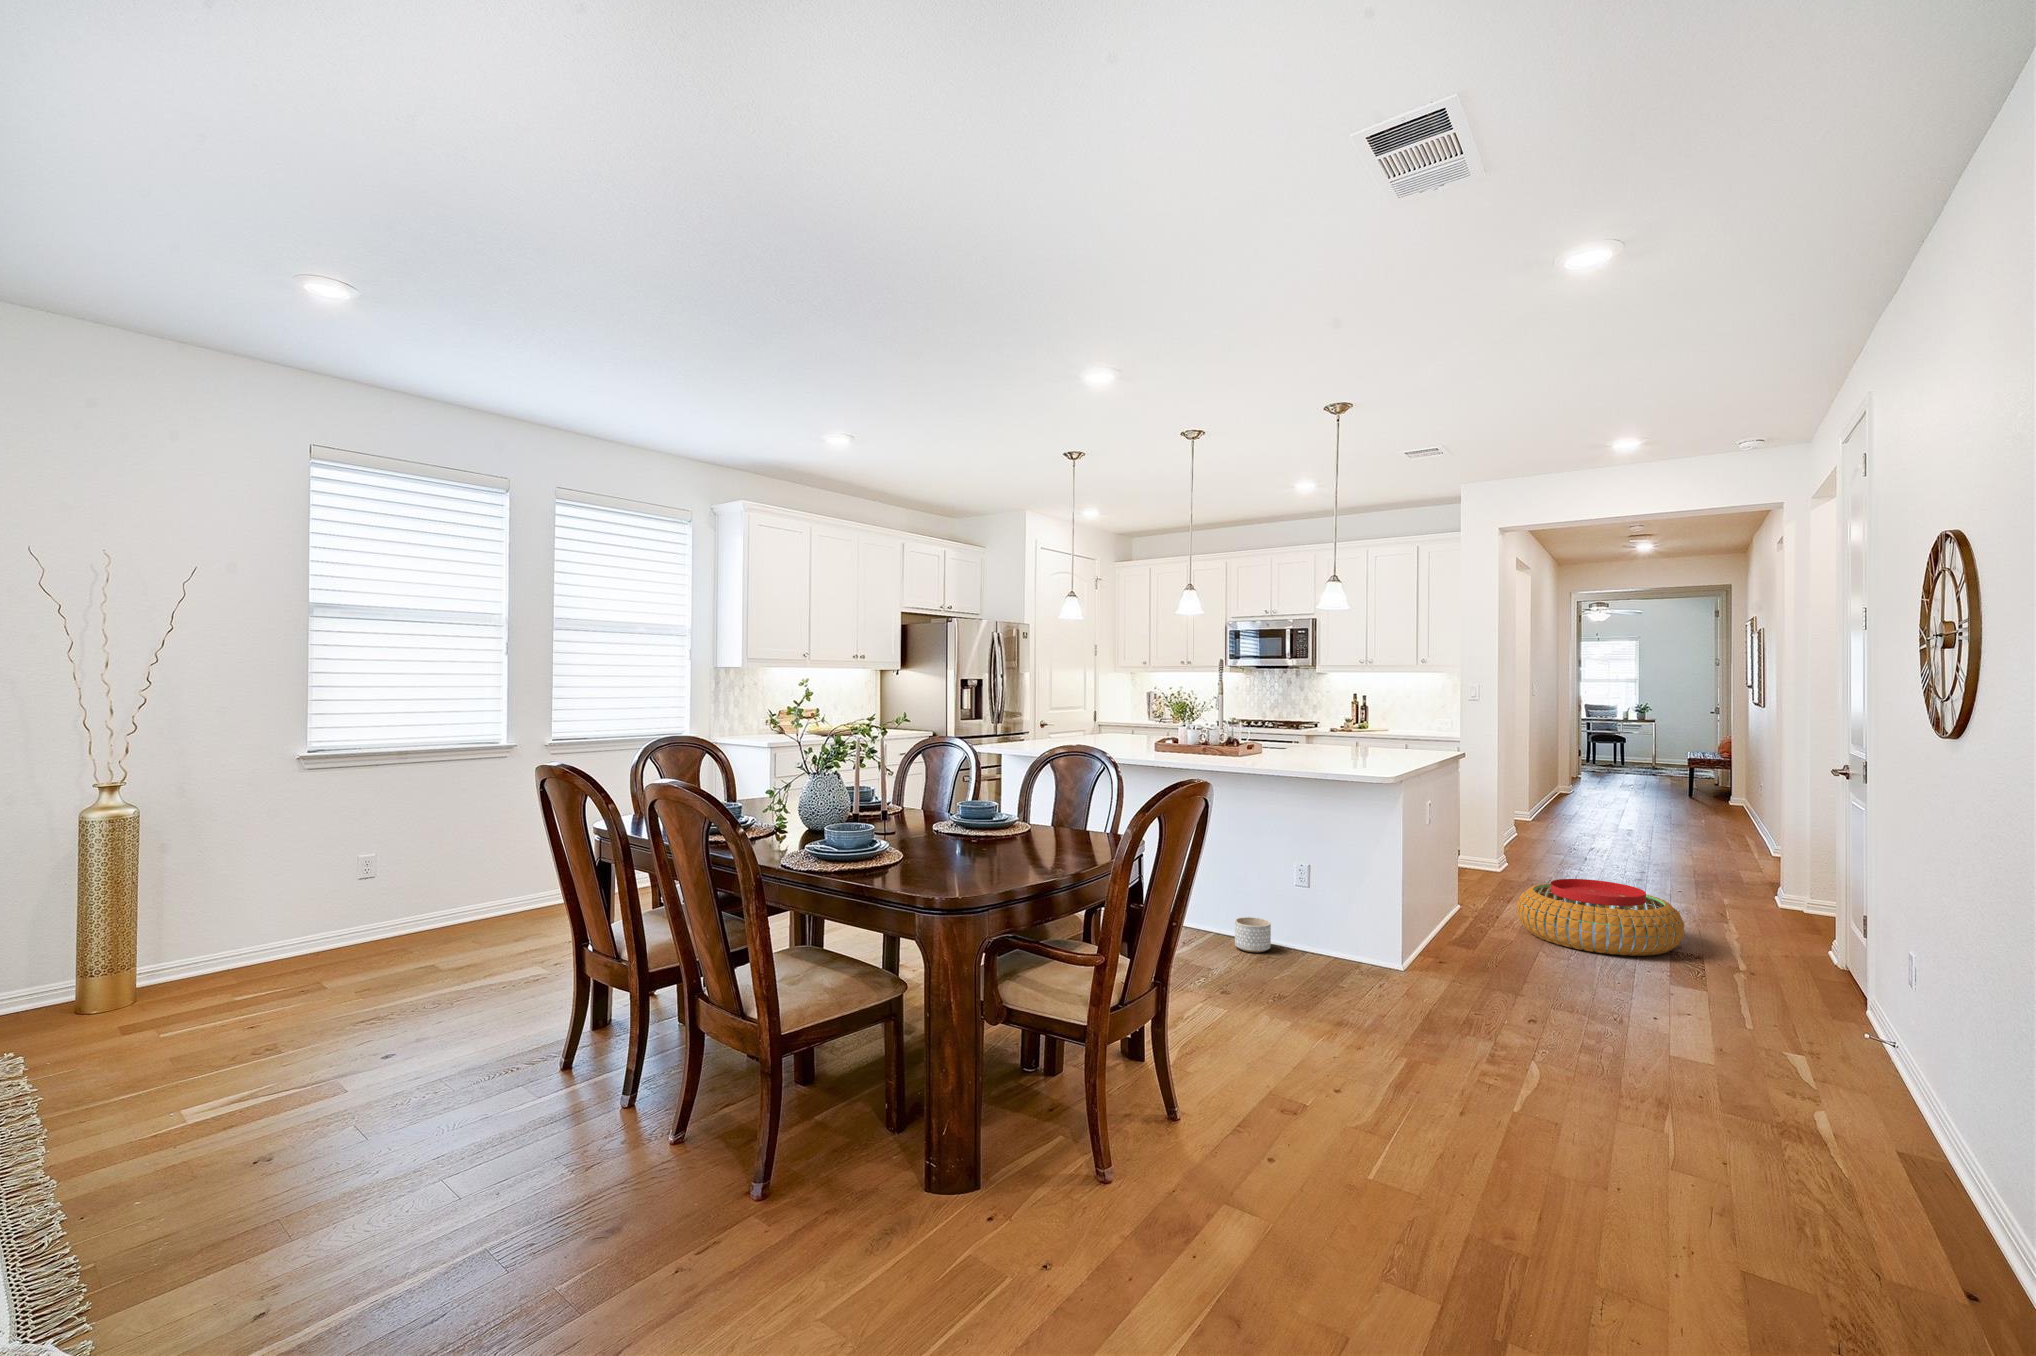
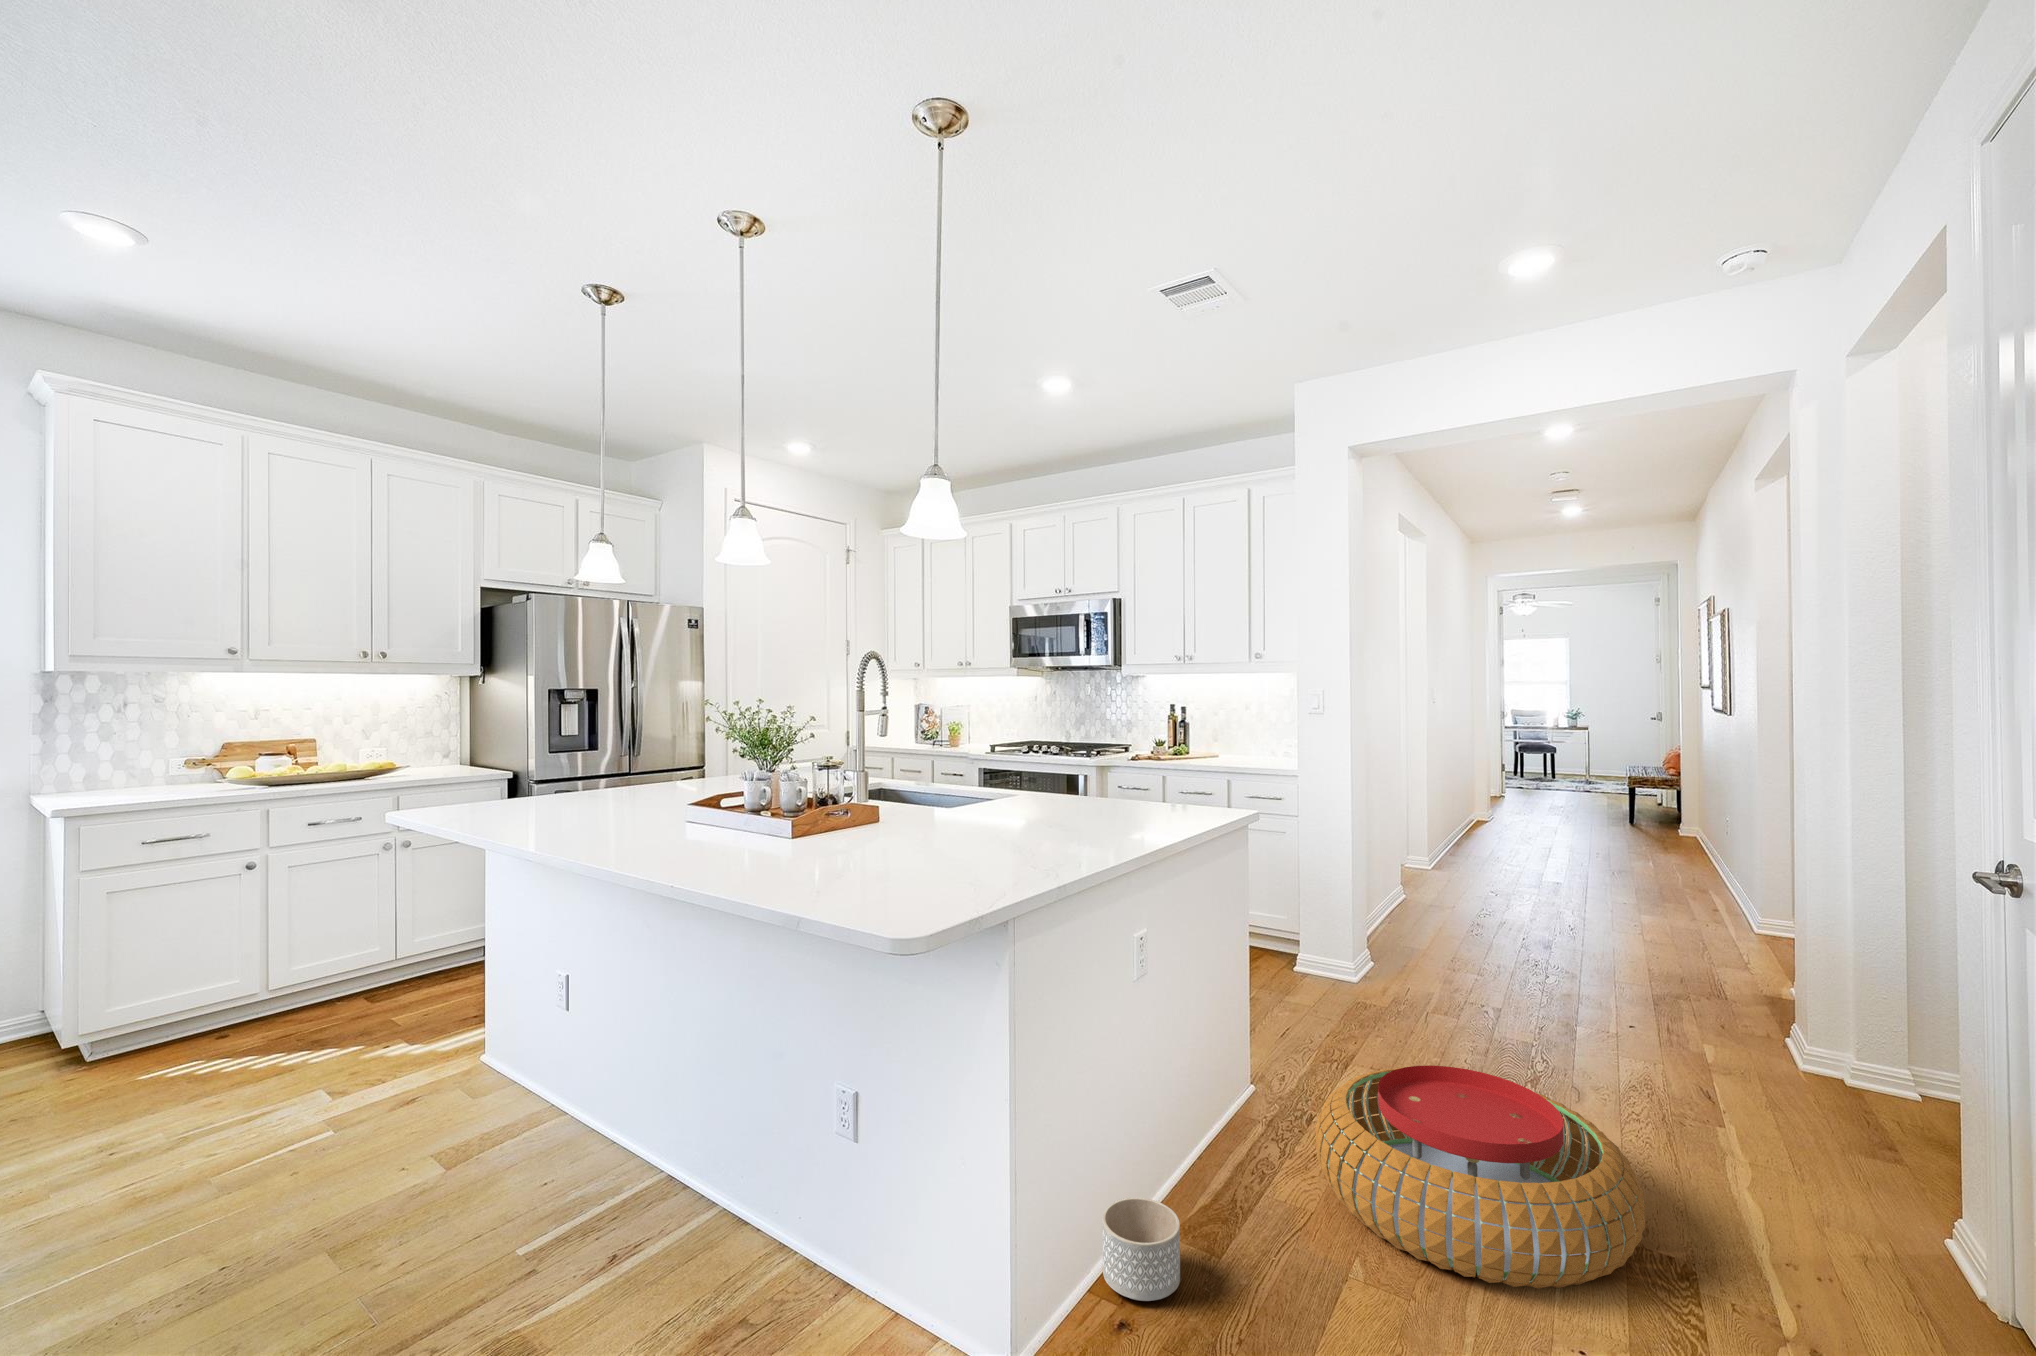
planter: present [1235,917,1271,952] -> present [1102,1198,1180,1301]

